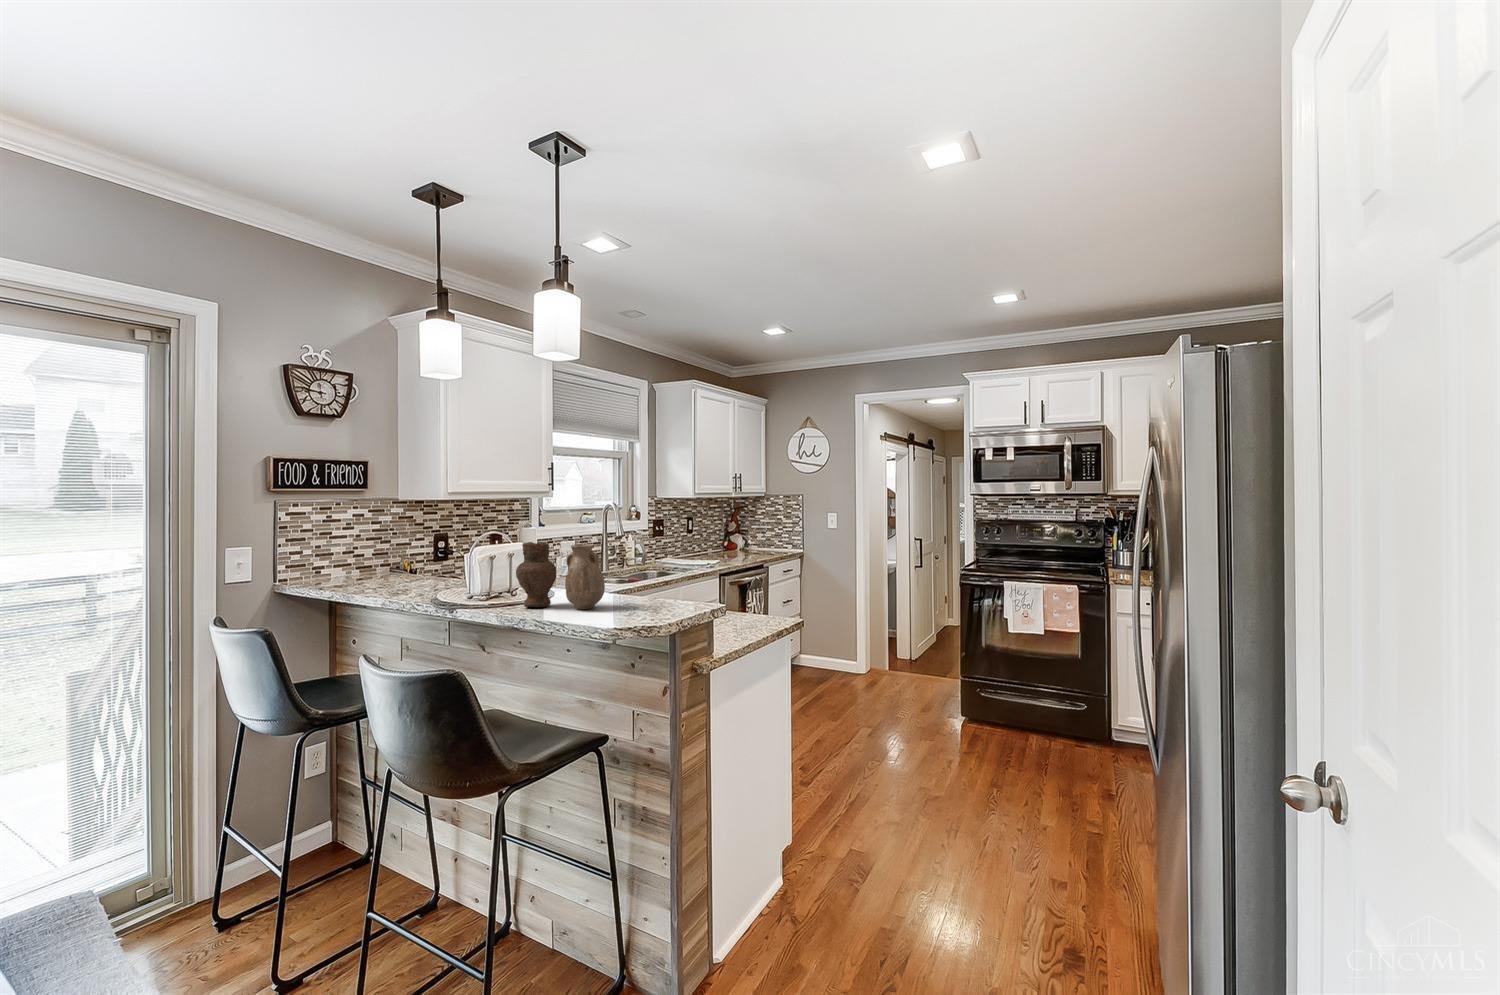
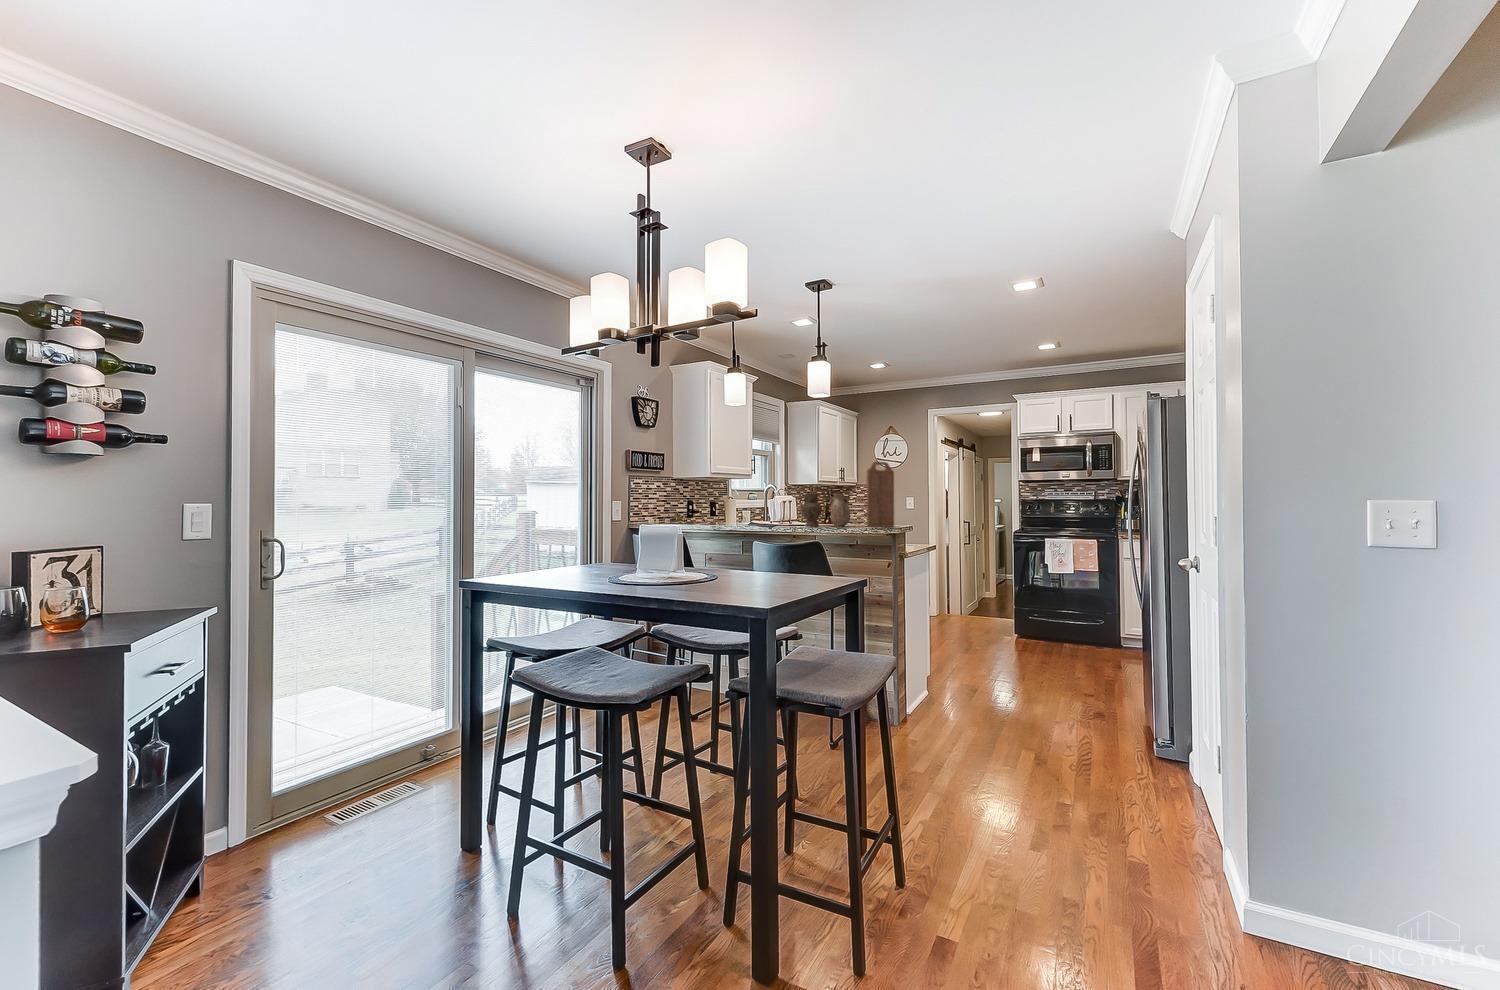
cutting board: none [613,485,681,618] -> present [866,461,894,528]

